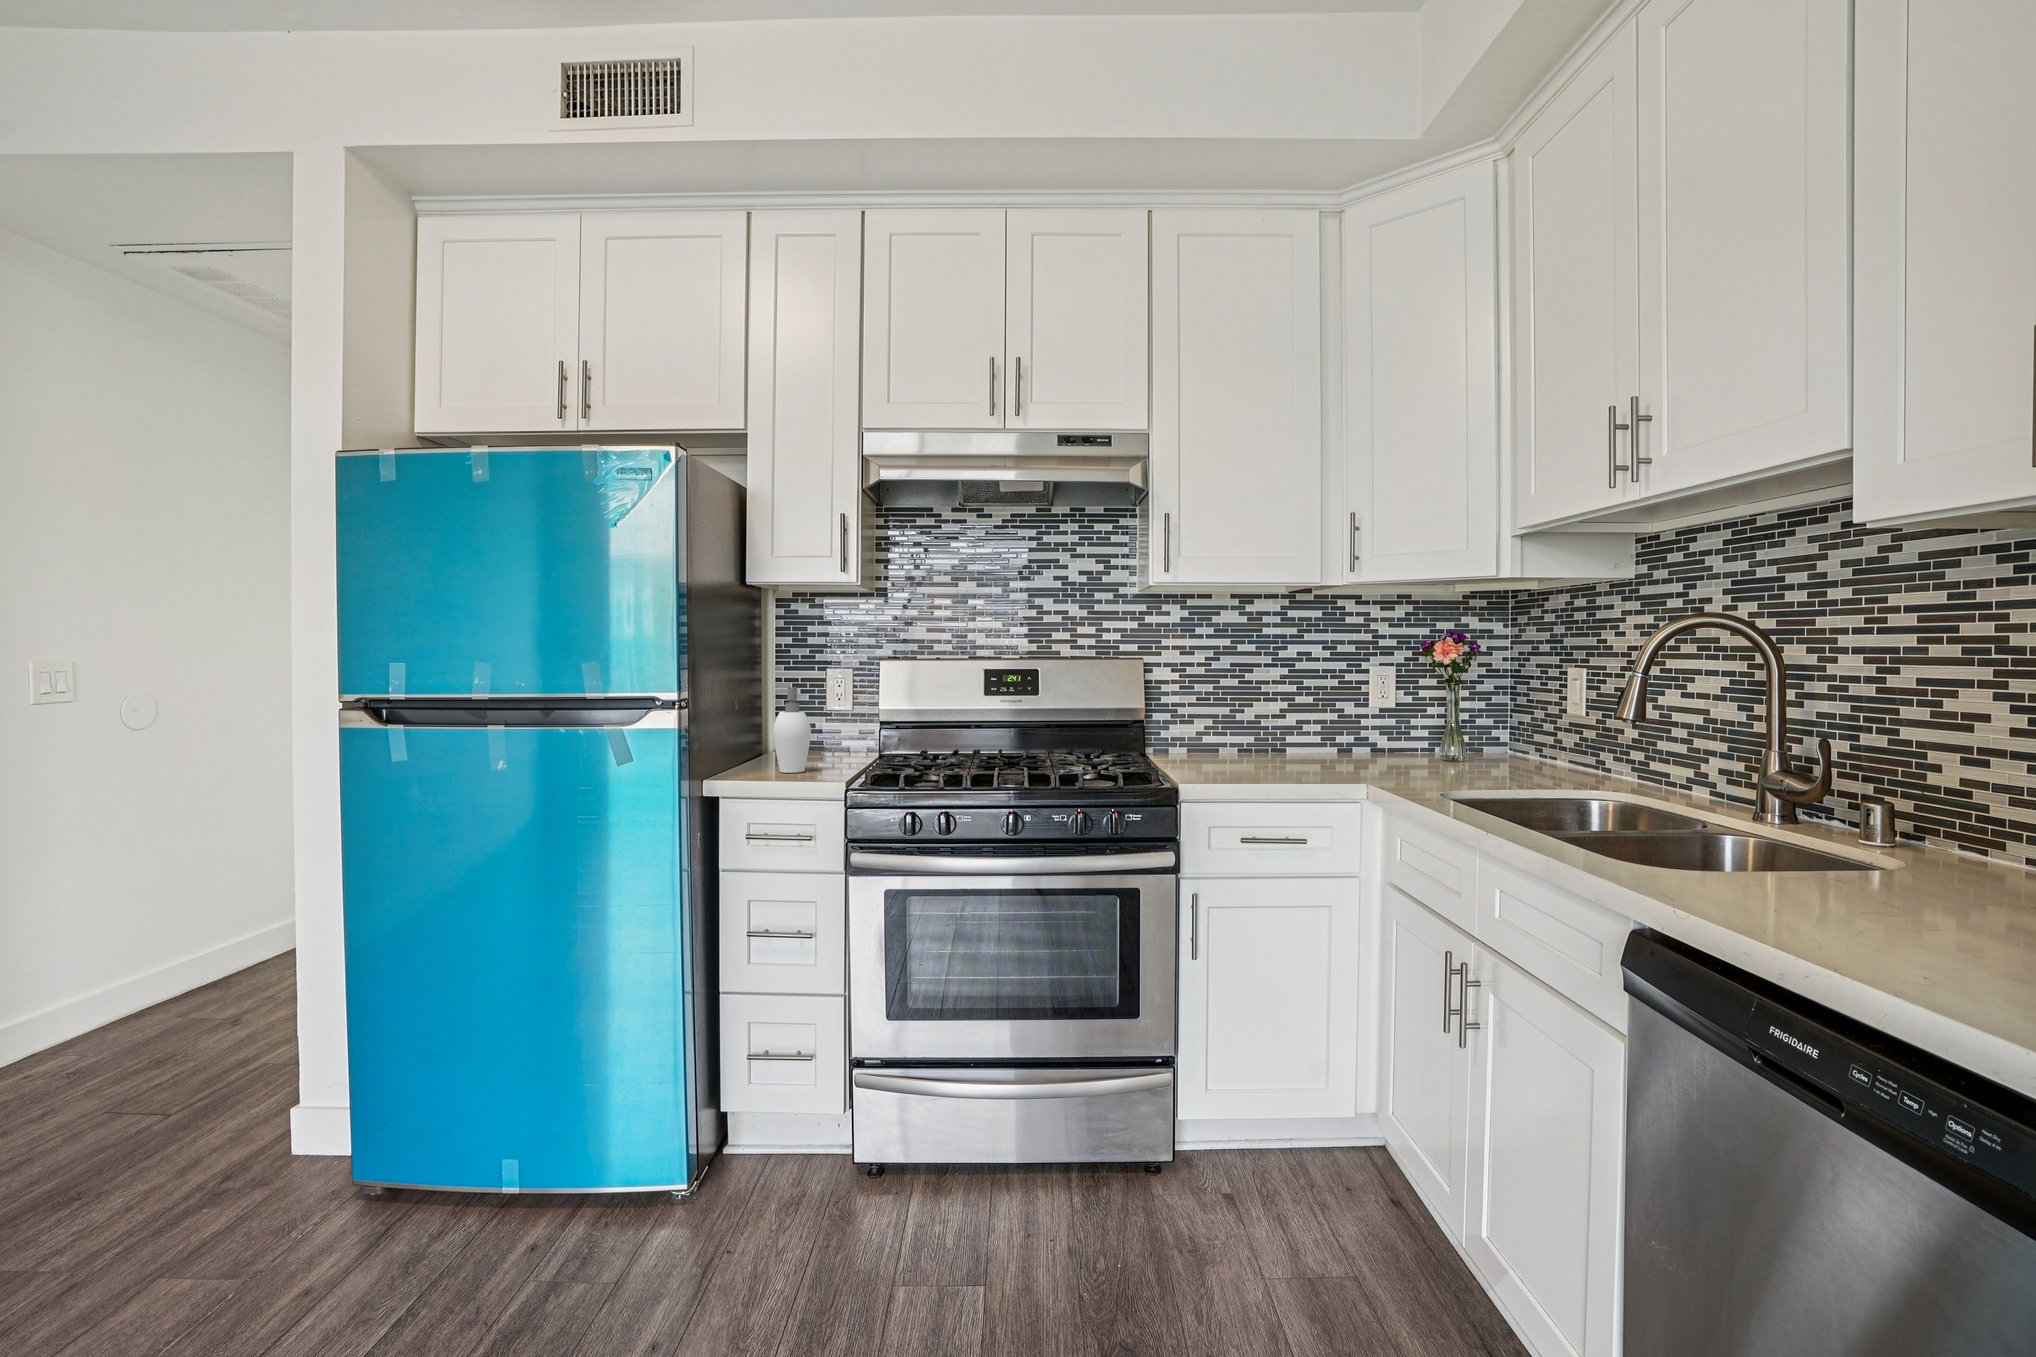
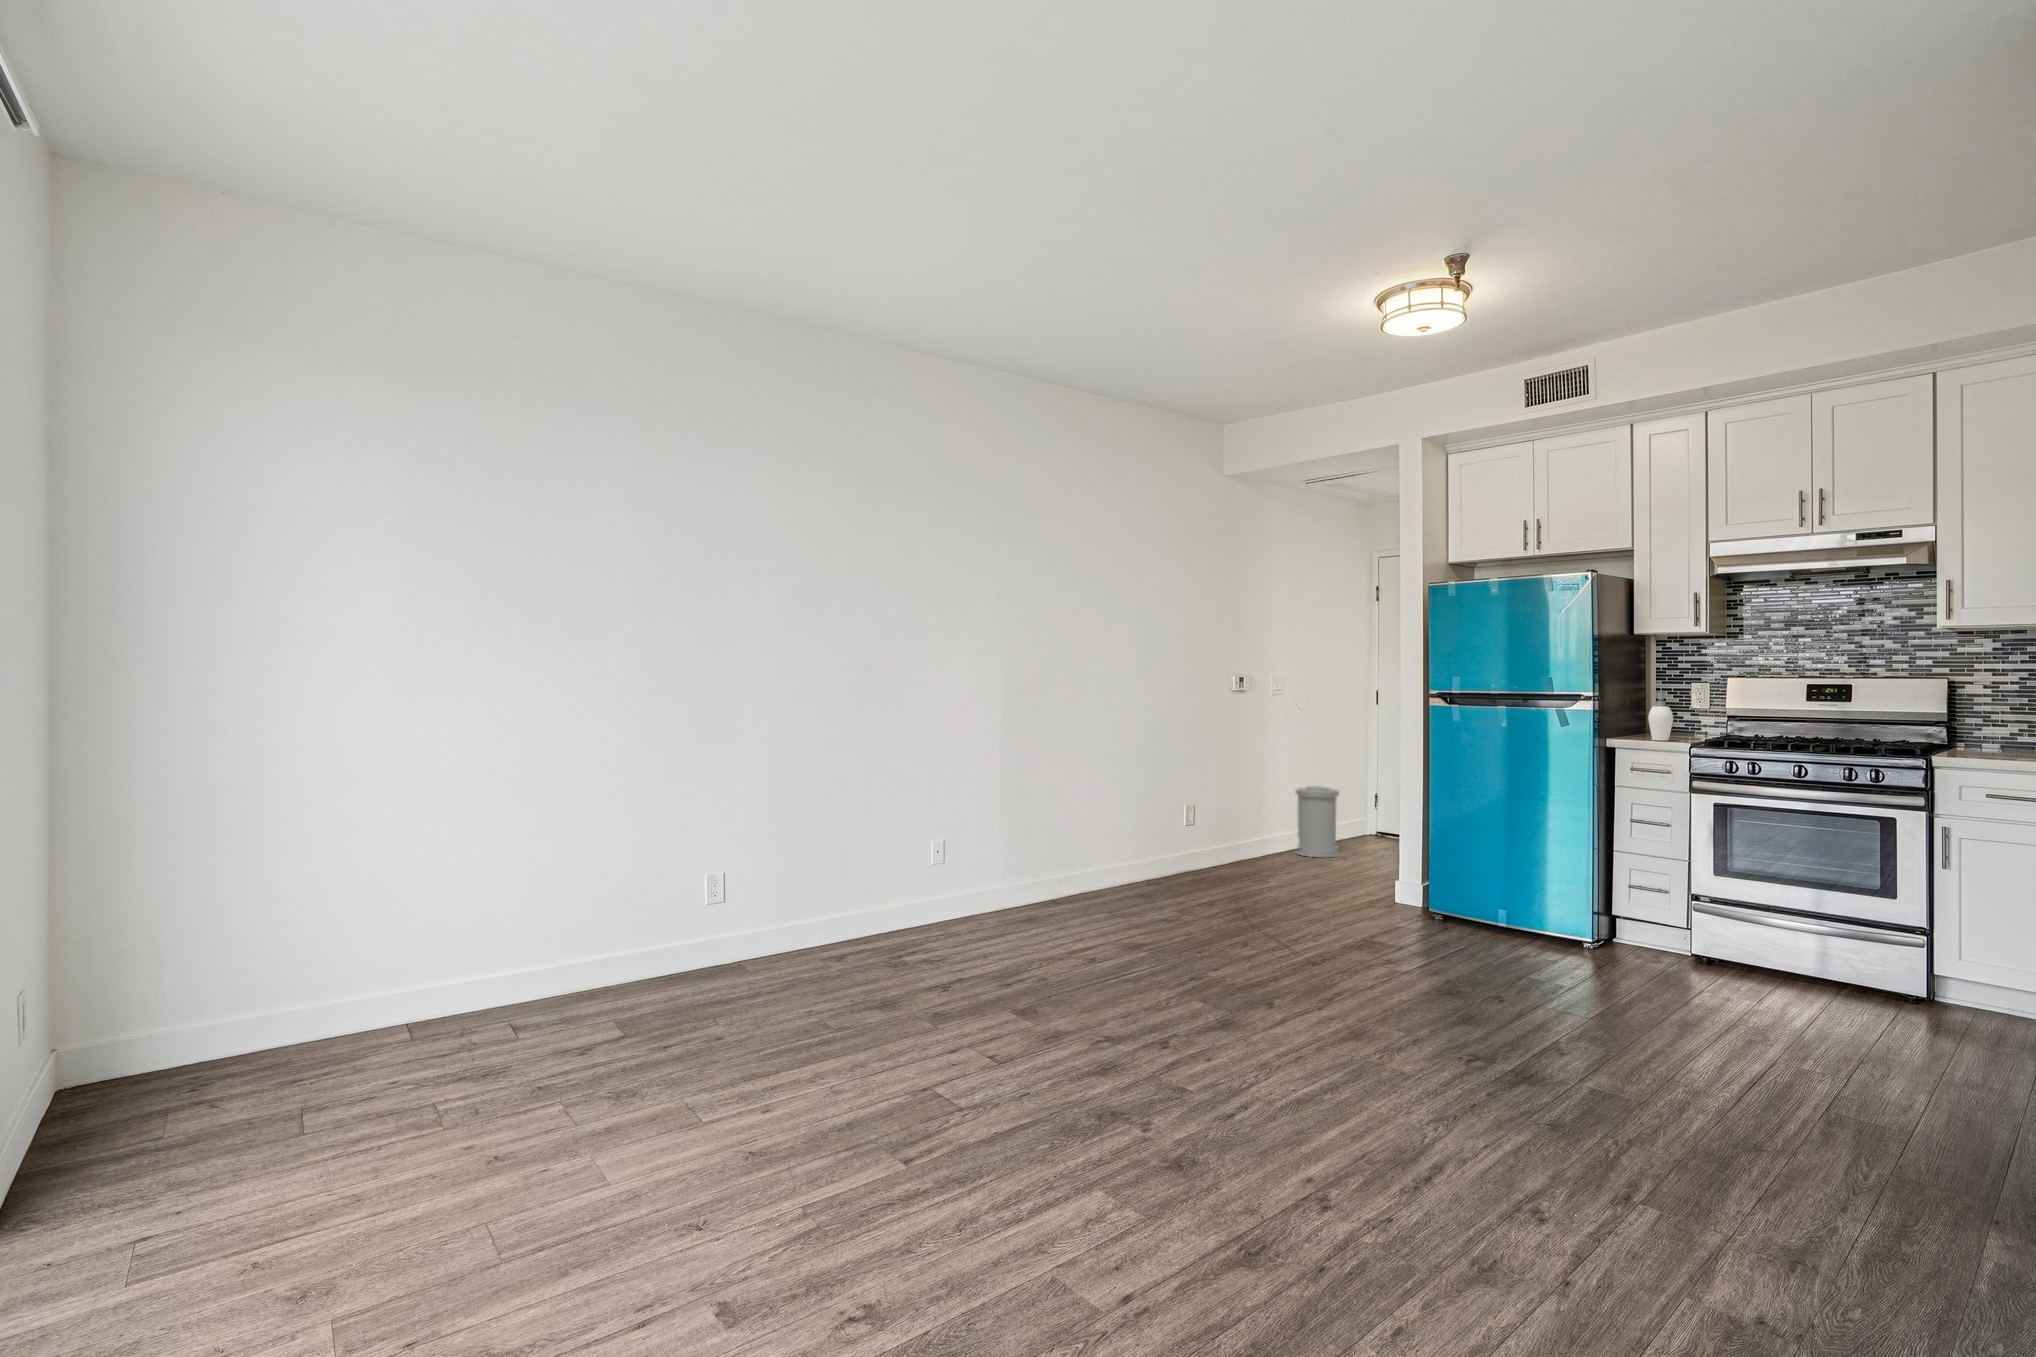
trash can: none [119,876,237,1030] -> present [1295,786,1339,857]

